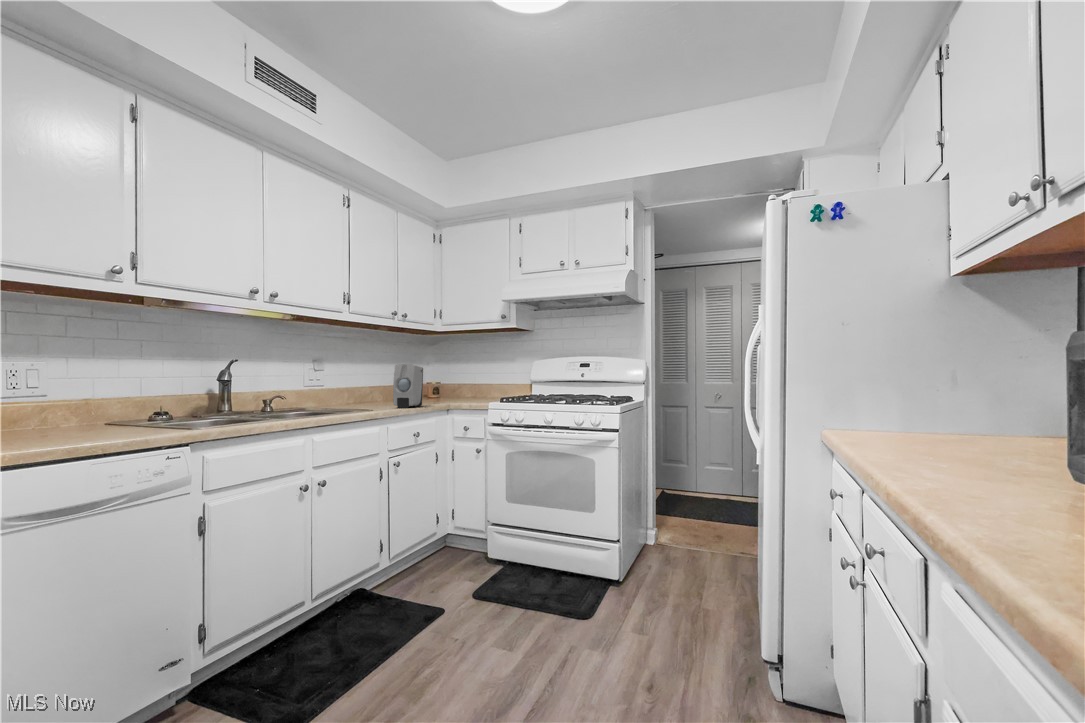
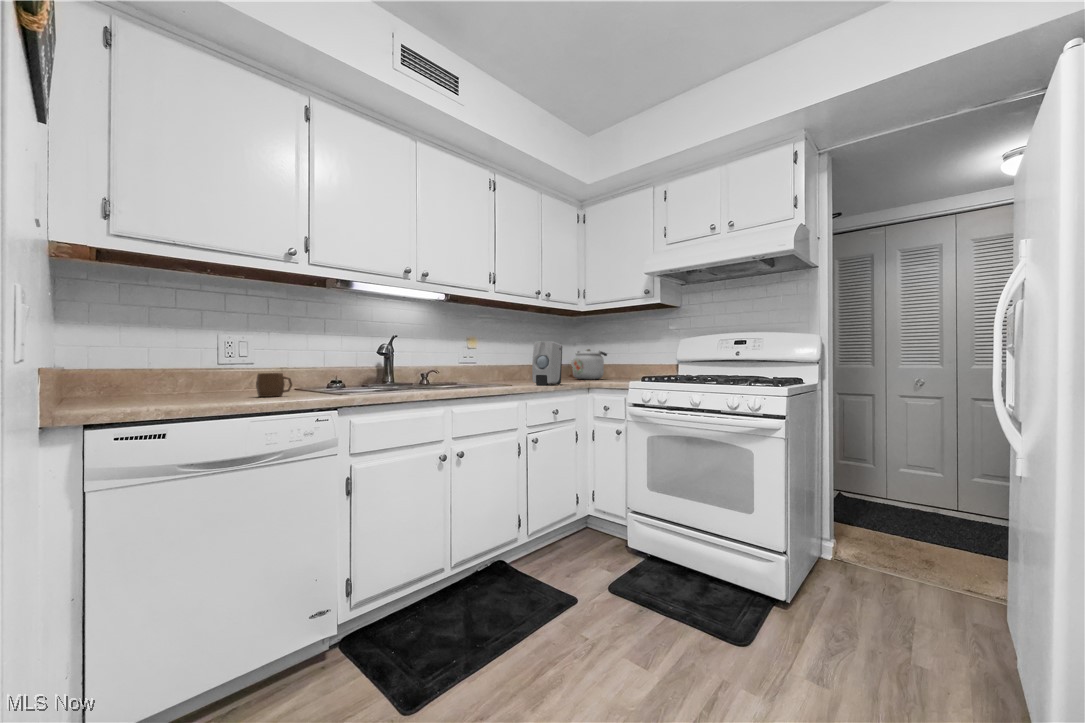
kettle: none [426,367,466,398] -> present [571,349,607,380]
mug: none [79,408,127,436] -> present [256,373,292,397]

